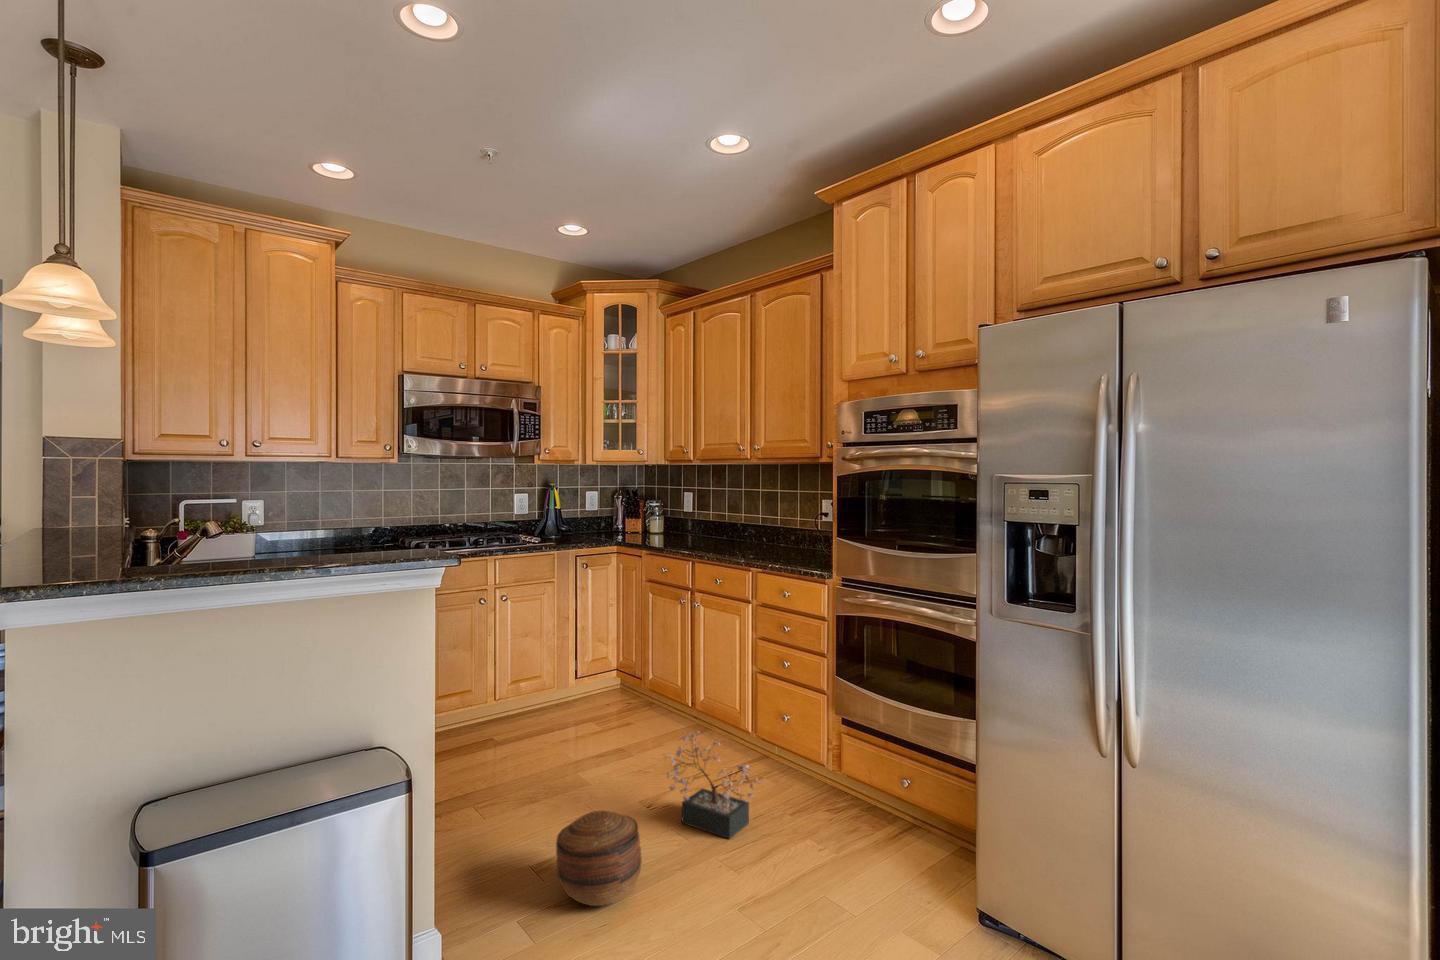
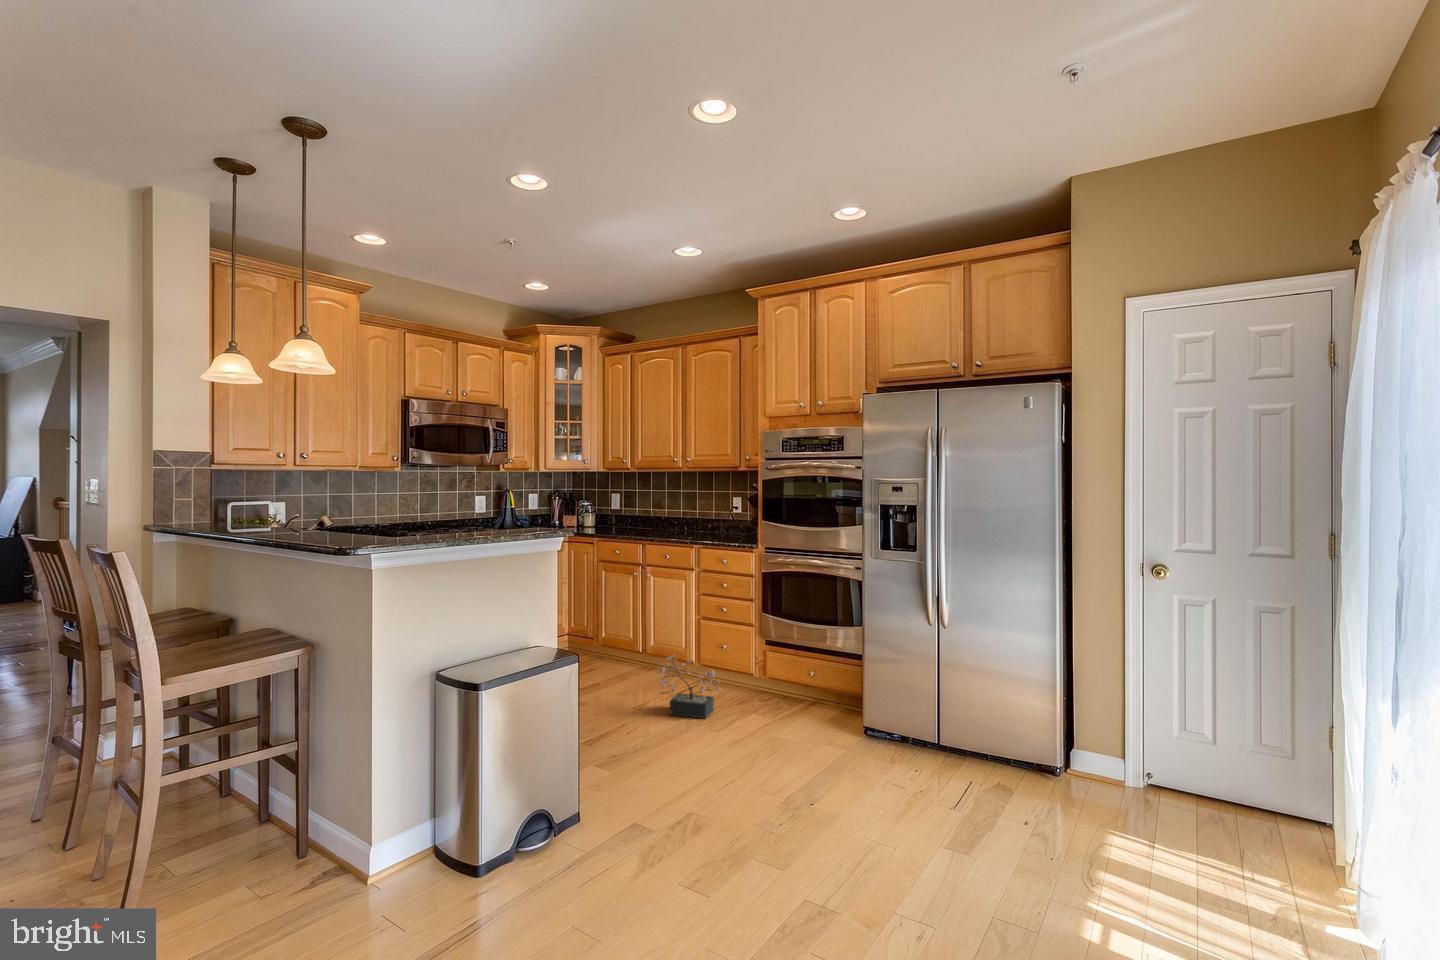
basket: present [556,811,642,906] -> none [612,697,666,753]

